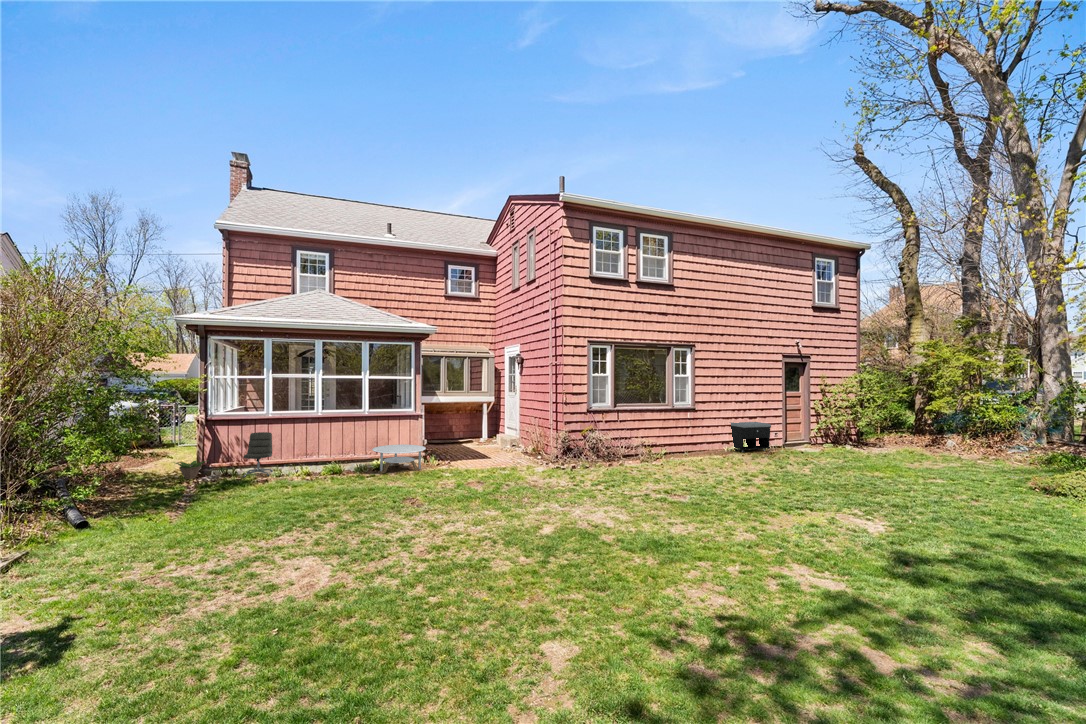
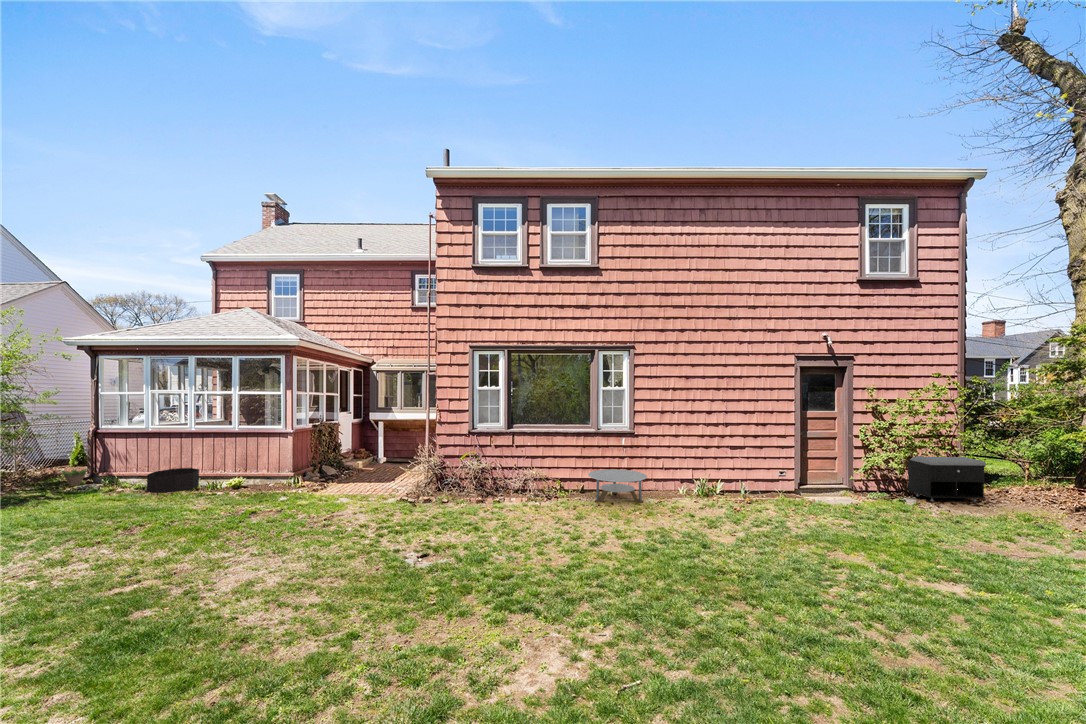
storage bench: present [731,422,771,452] -> present [908,456,986,502]
chair: present [243,432,273,478] -> none [105,445,146,488]
round table: present [372,444,426,473] -> present [588,469,647,503]
basket: none [298,453,344,477] -> present [147,468,199,493]

